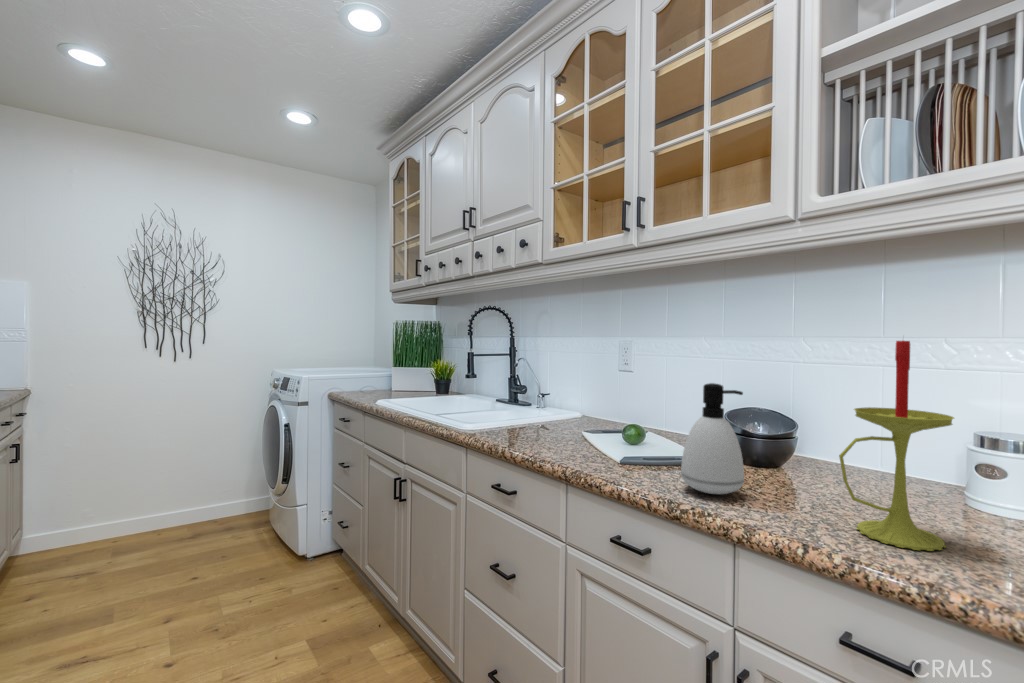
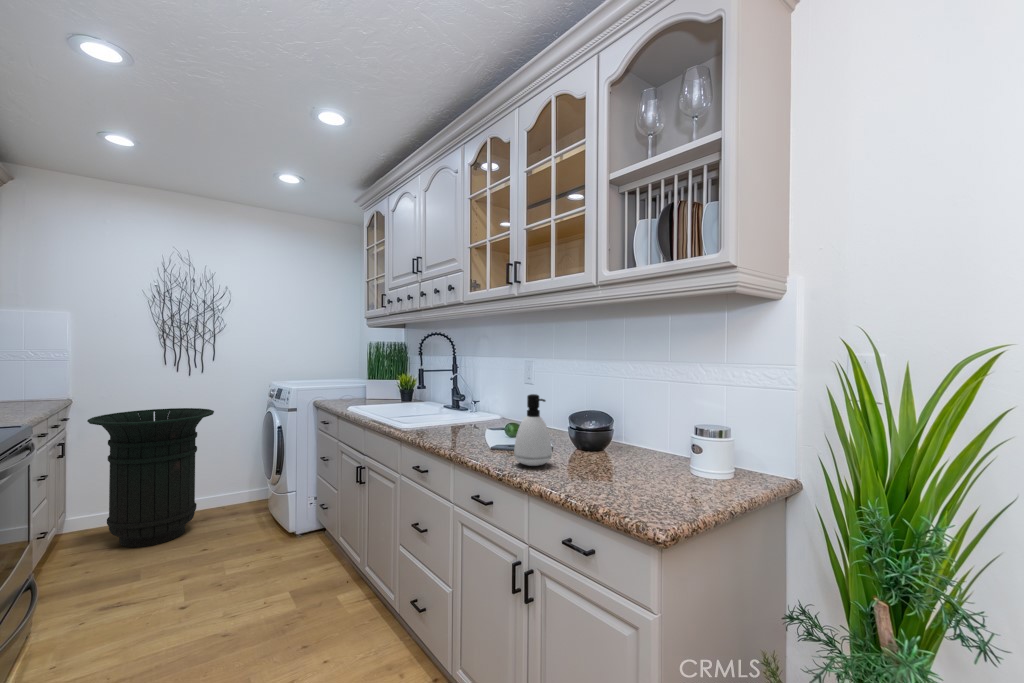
candle: present [839,341,954,551] -> none [580,366,640,492]
trash can: none [47,401,205,573] -> present [87,408,214,547]

